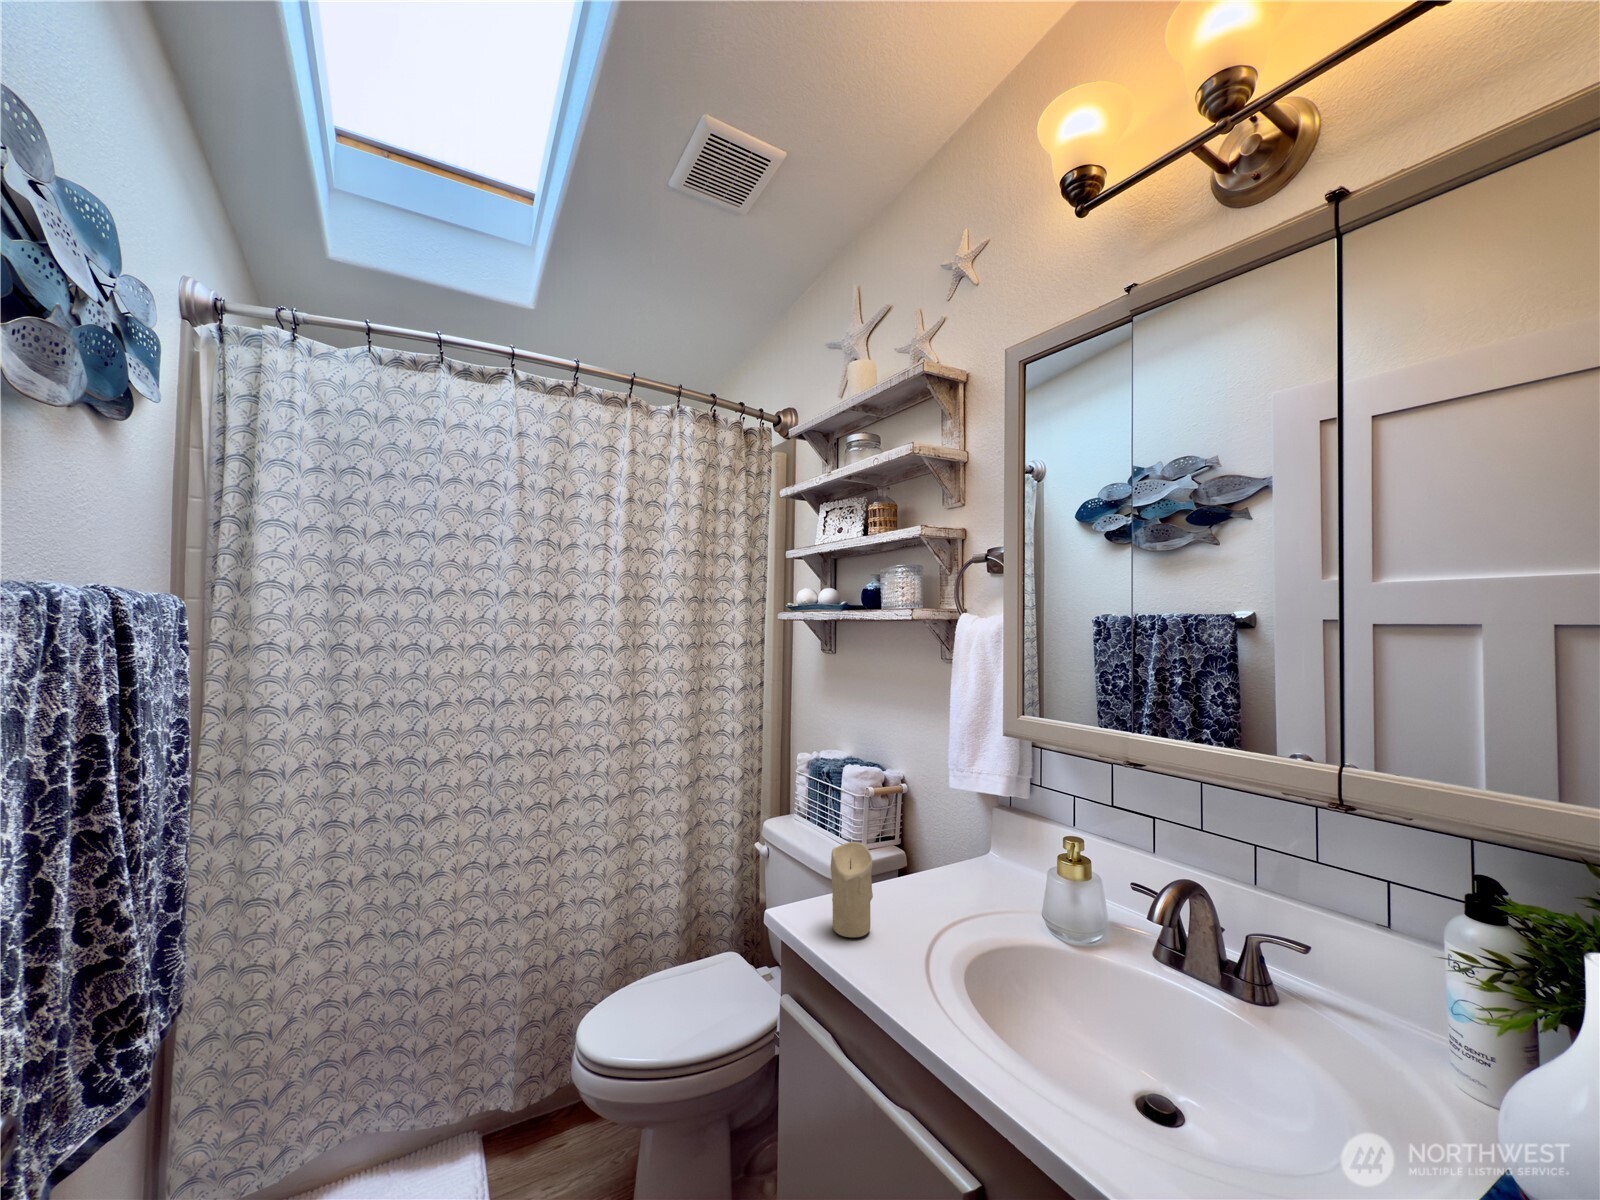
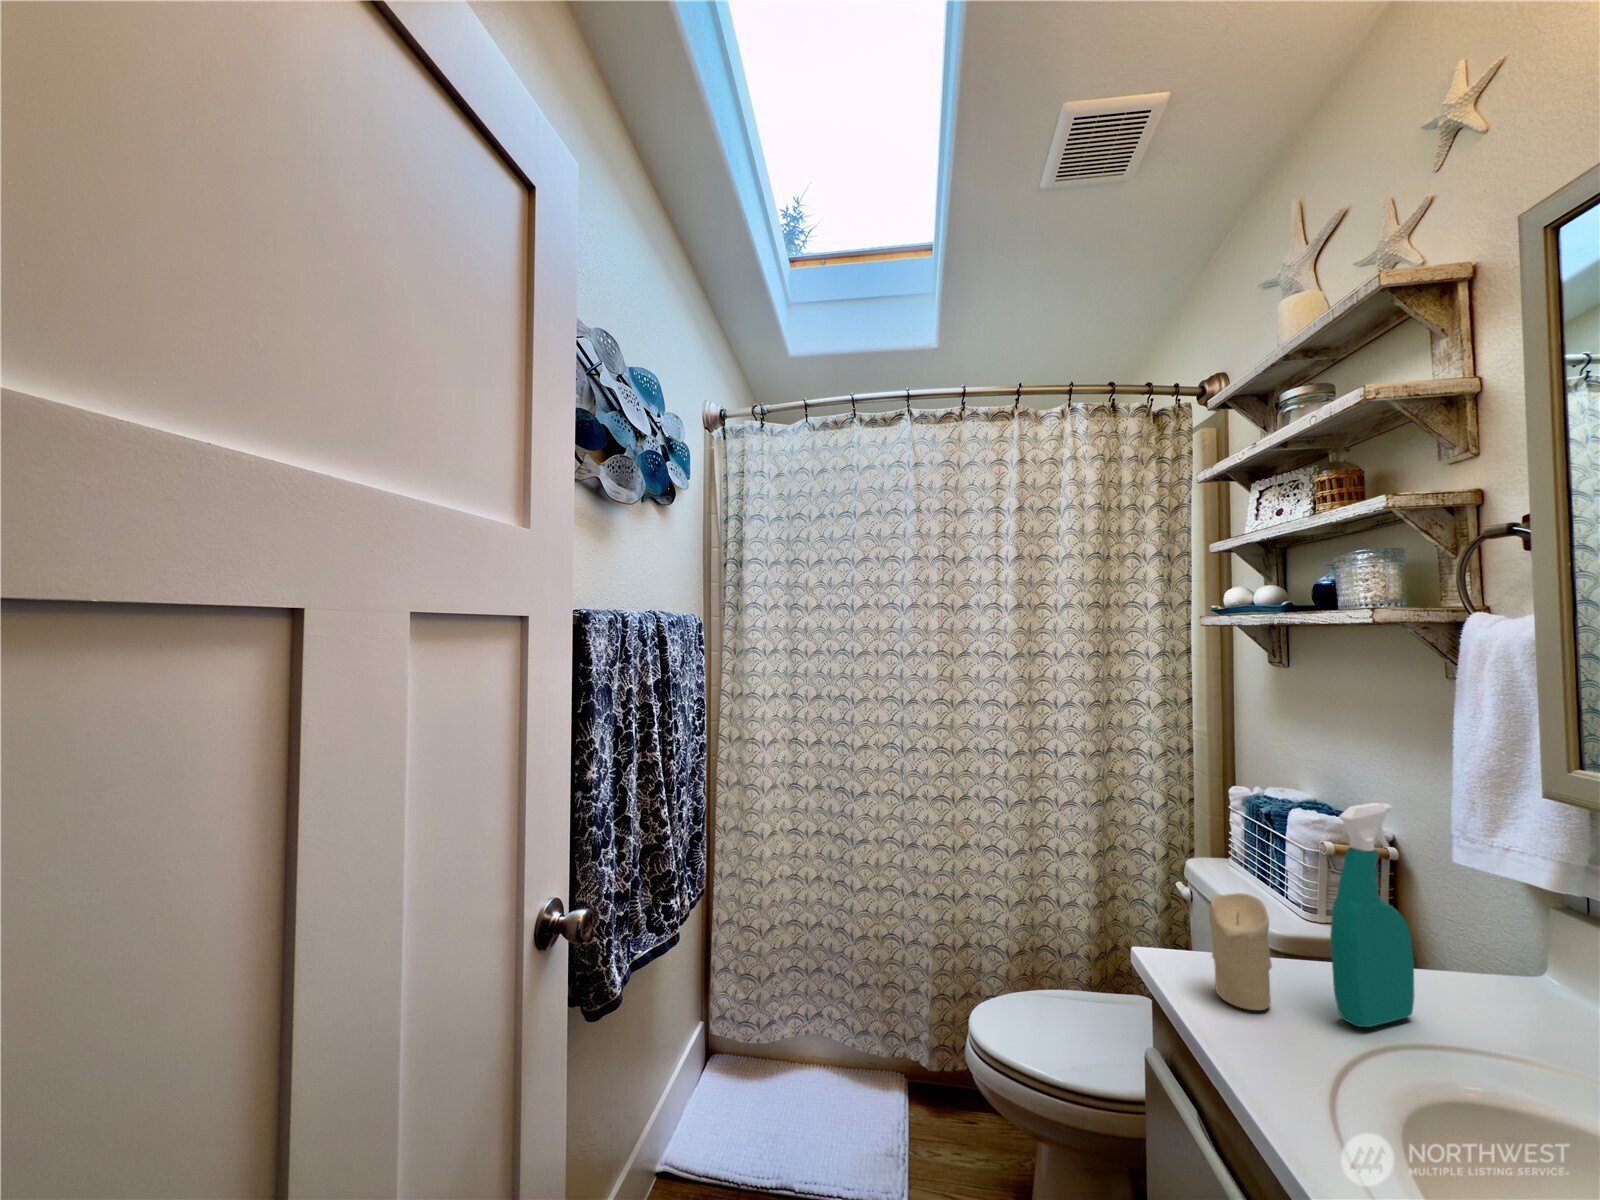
spray bottle: none [908,753,947,925] -> present [1330,803,1414,1027]

